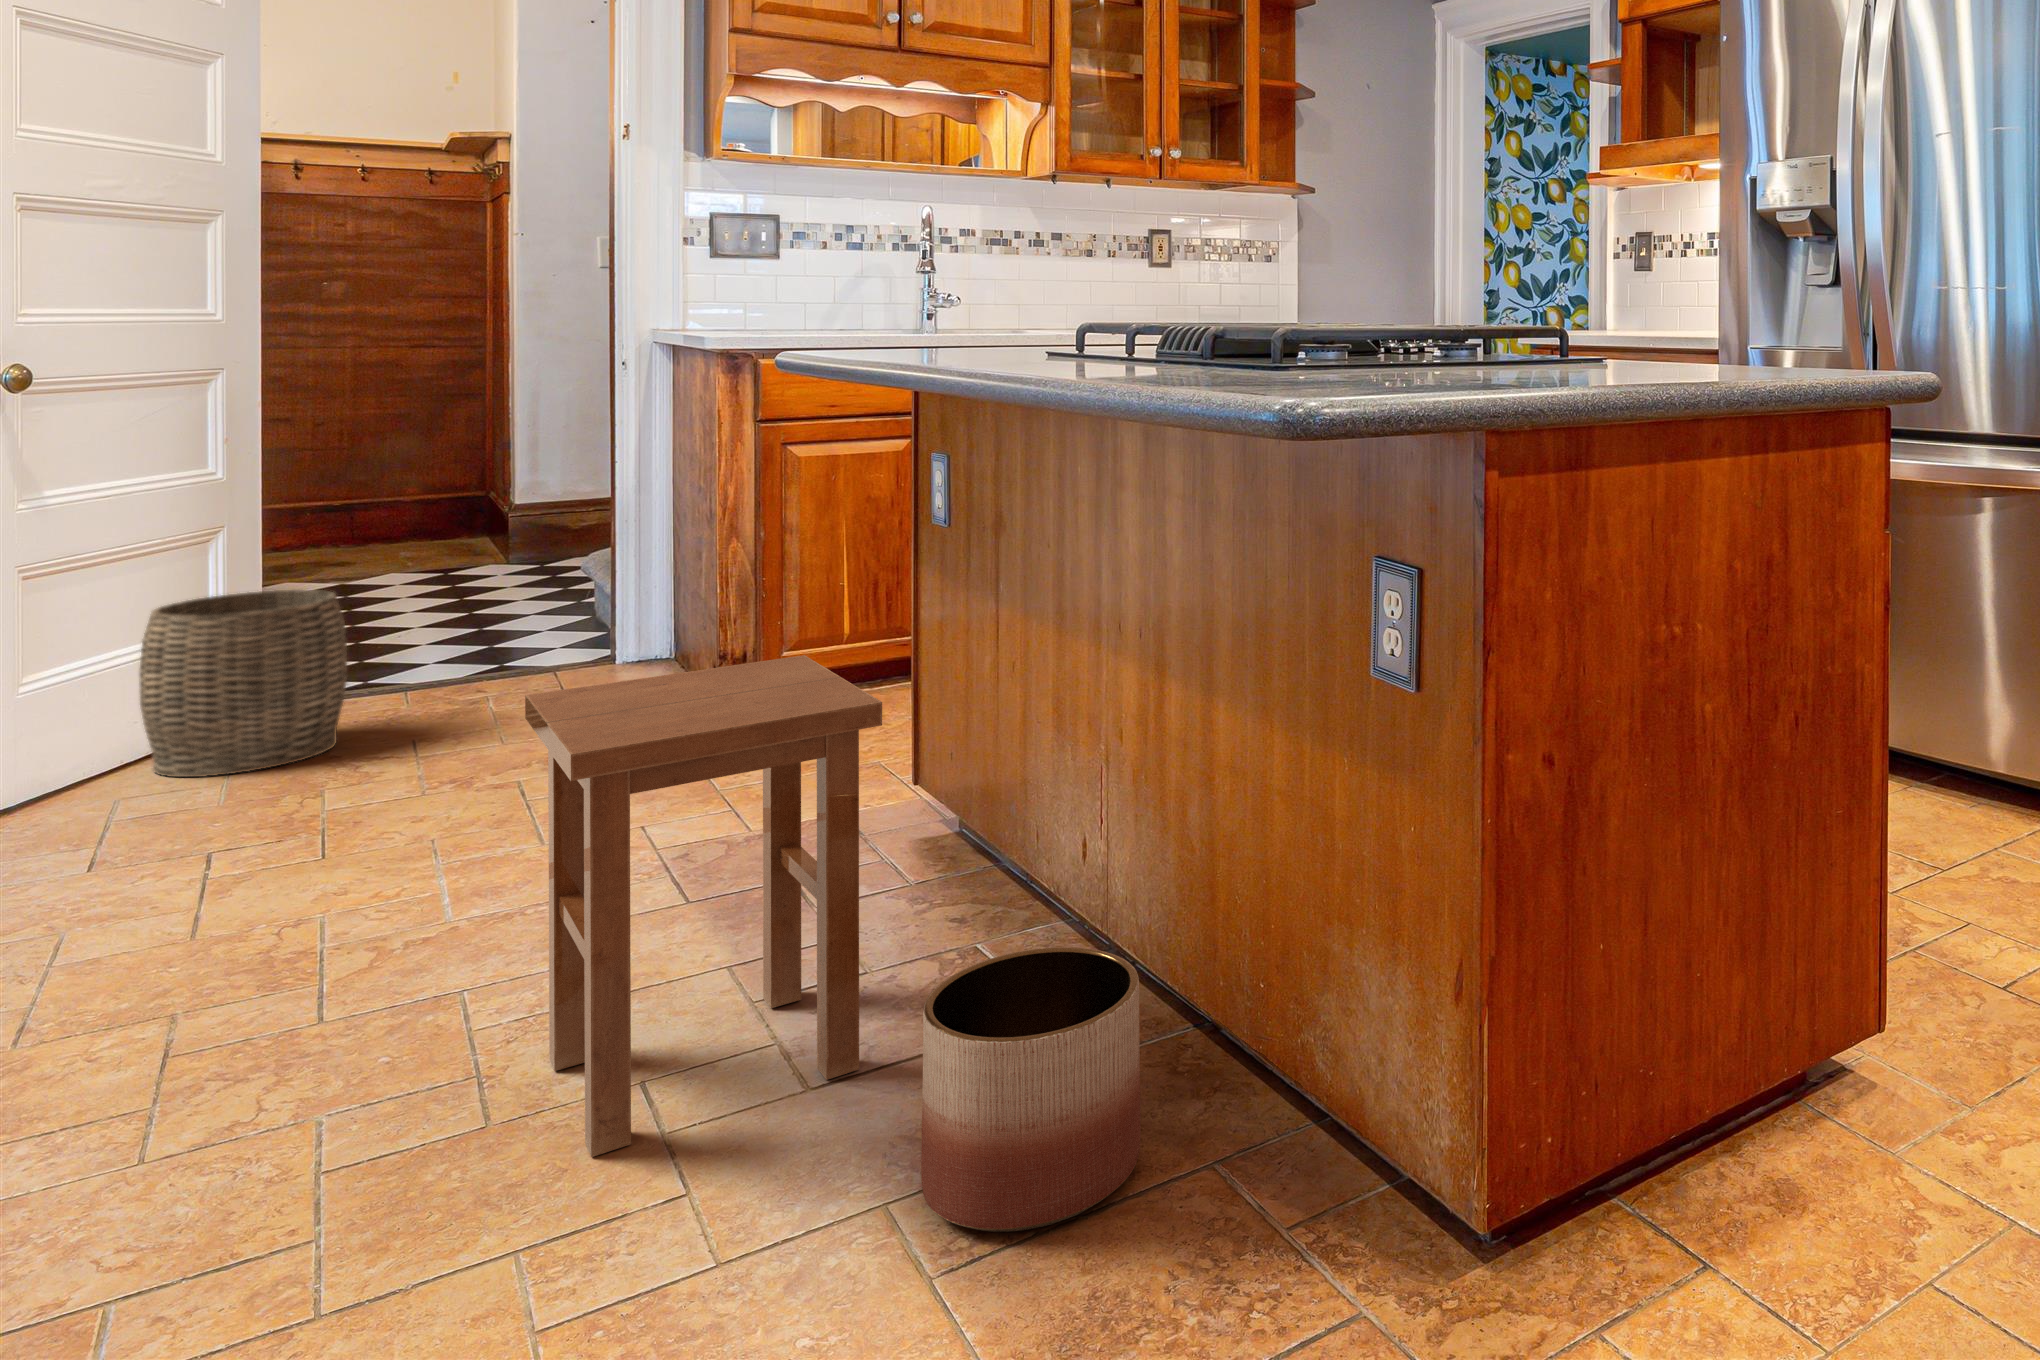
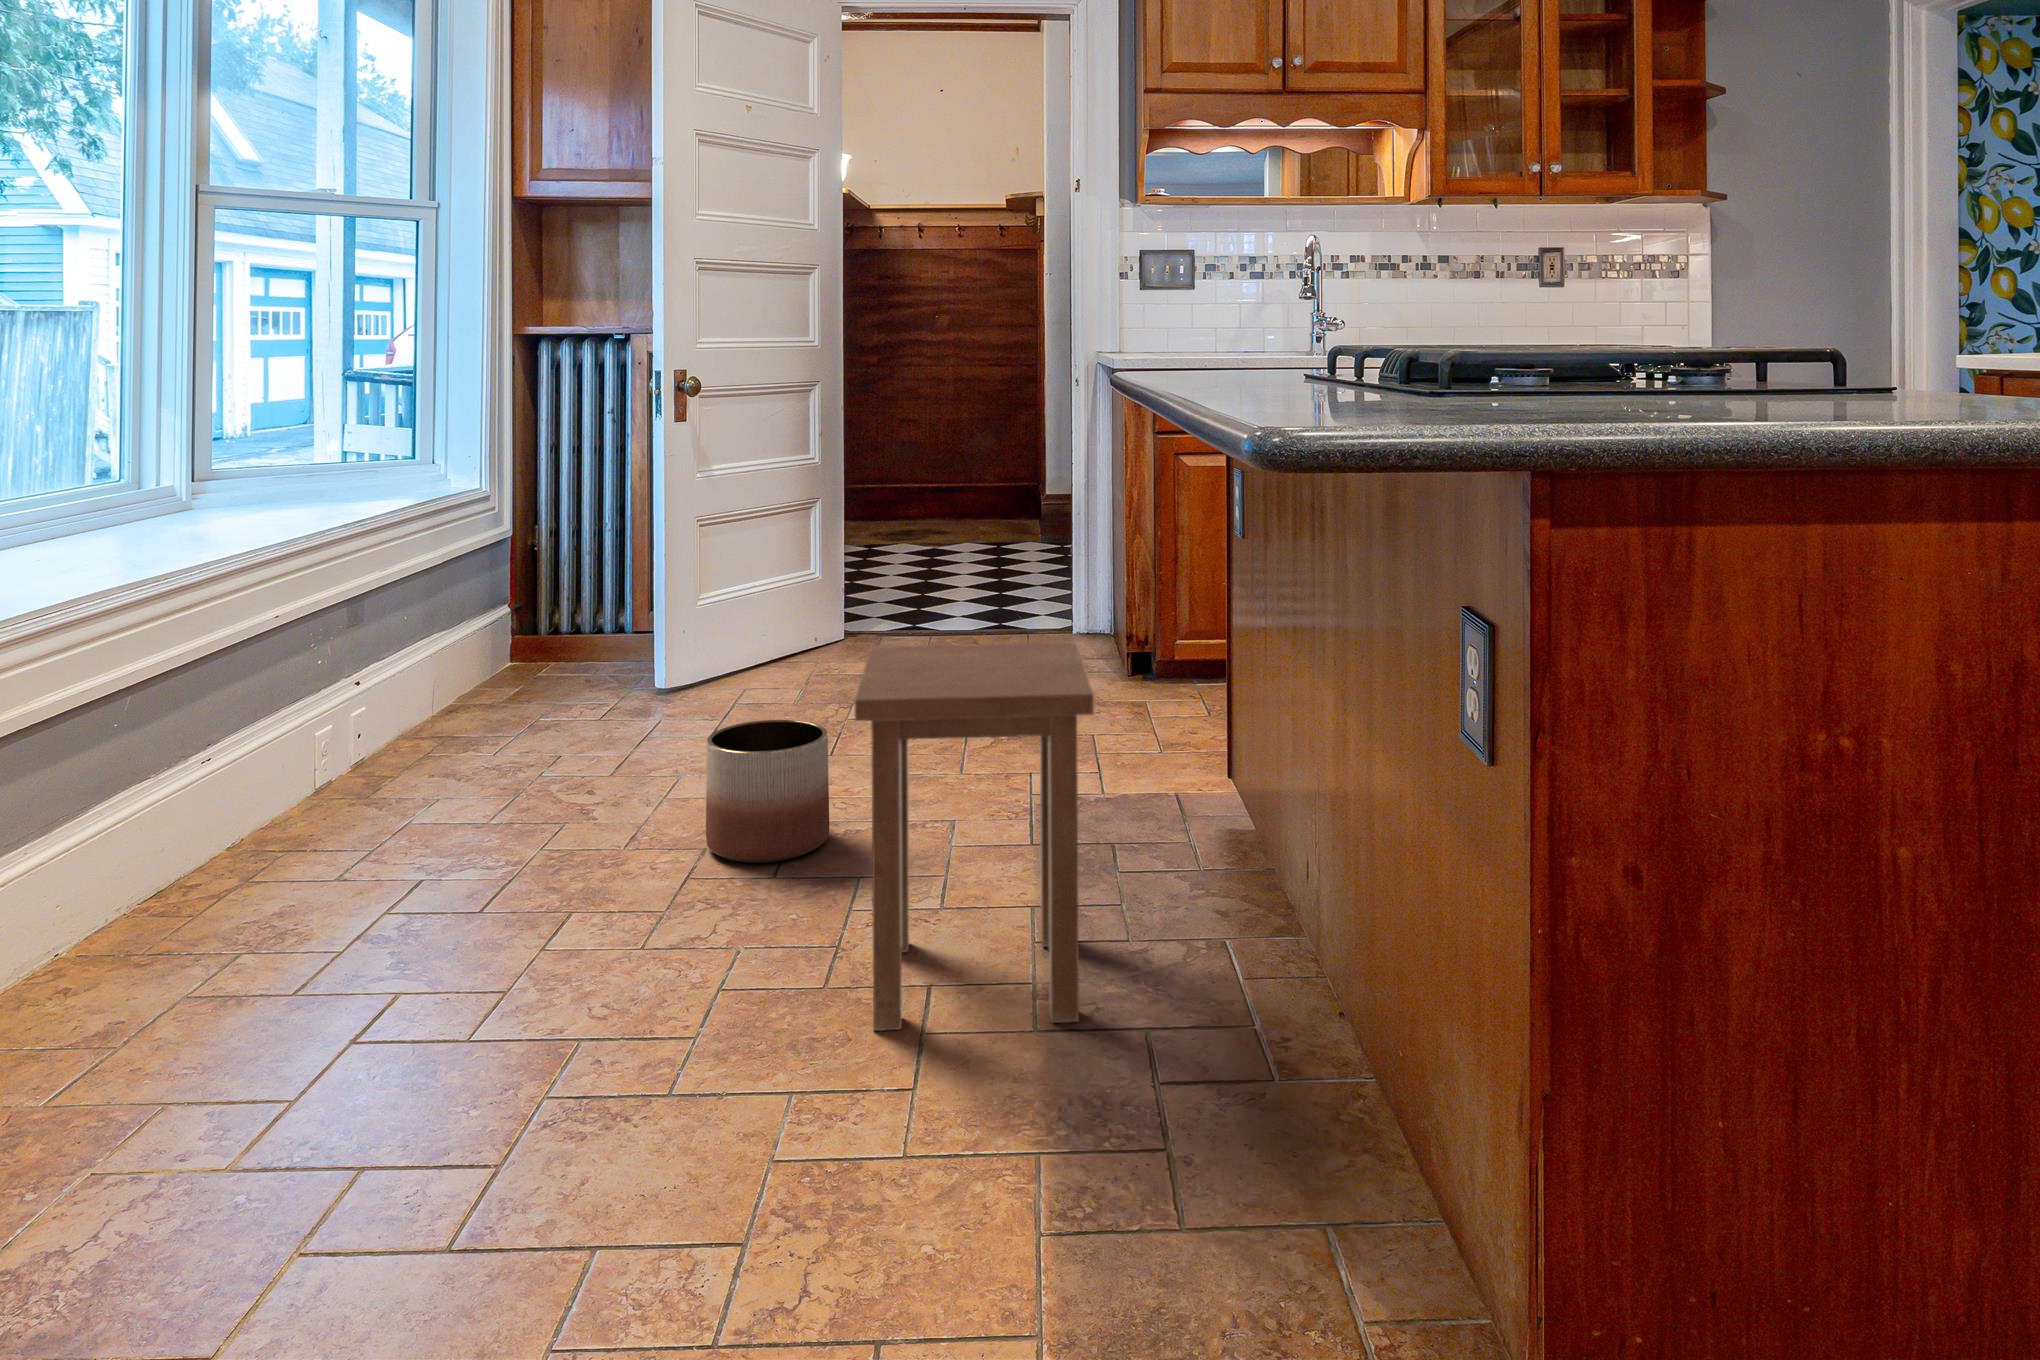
woven basket: present [139,590,347,777] -> none [772,546,886,677]
planter: present [921,947,1141,1232] -> present [706,720,829,863]

